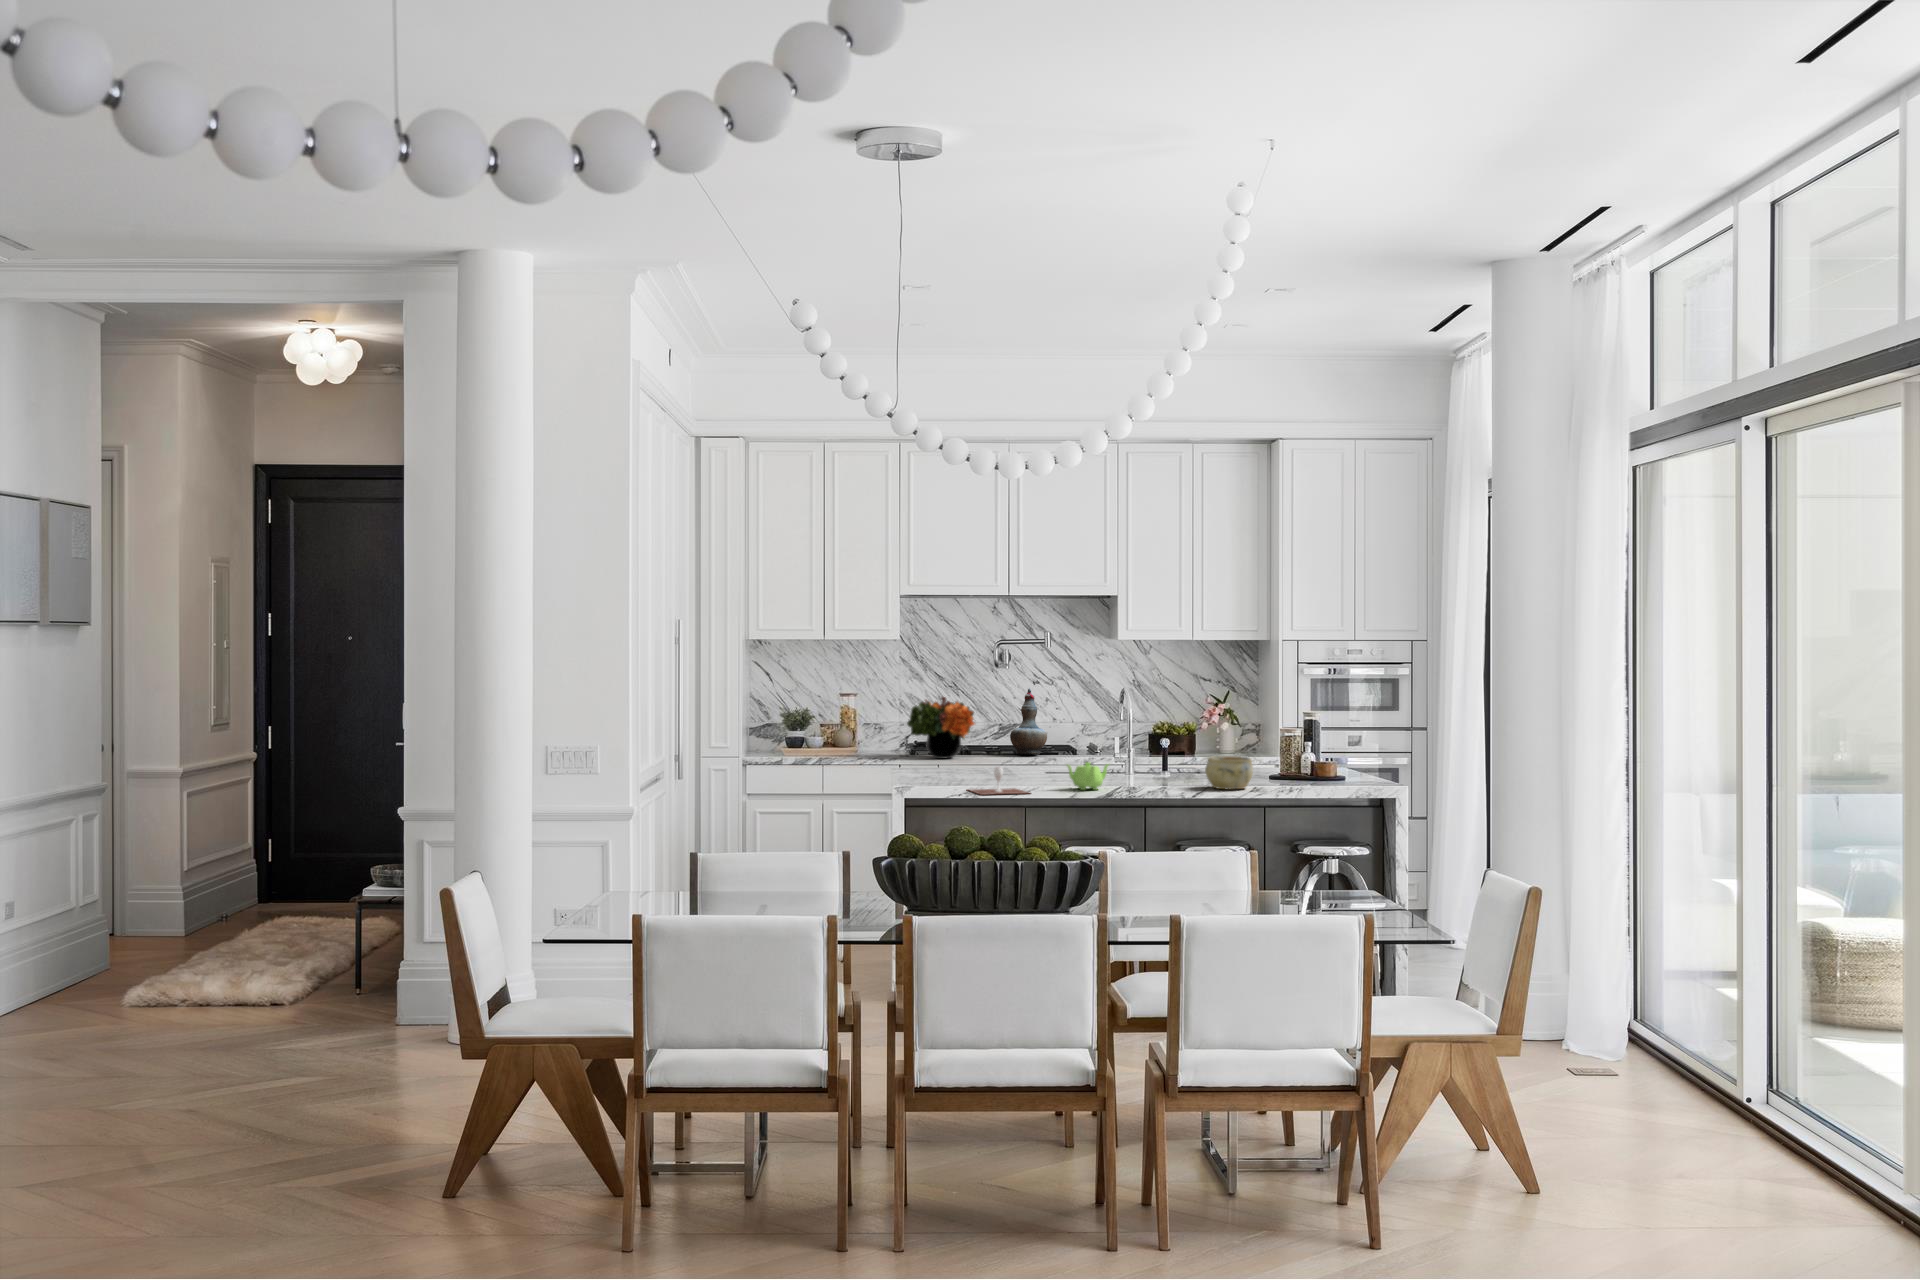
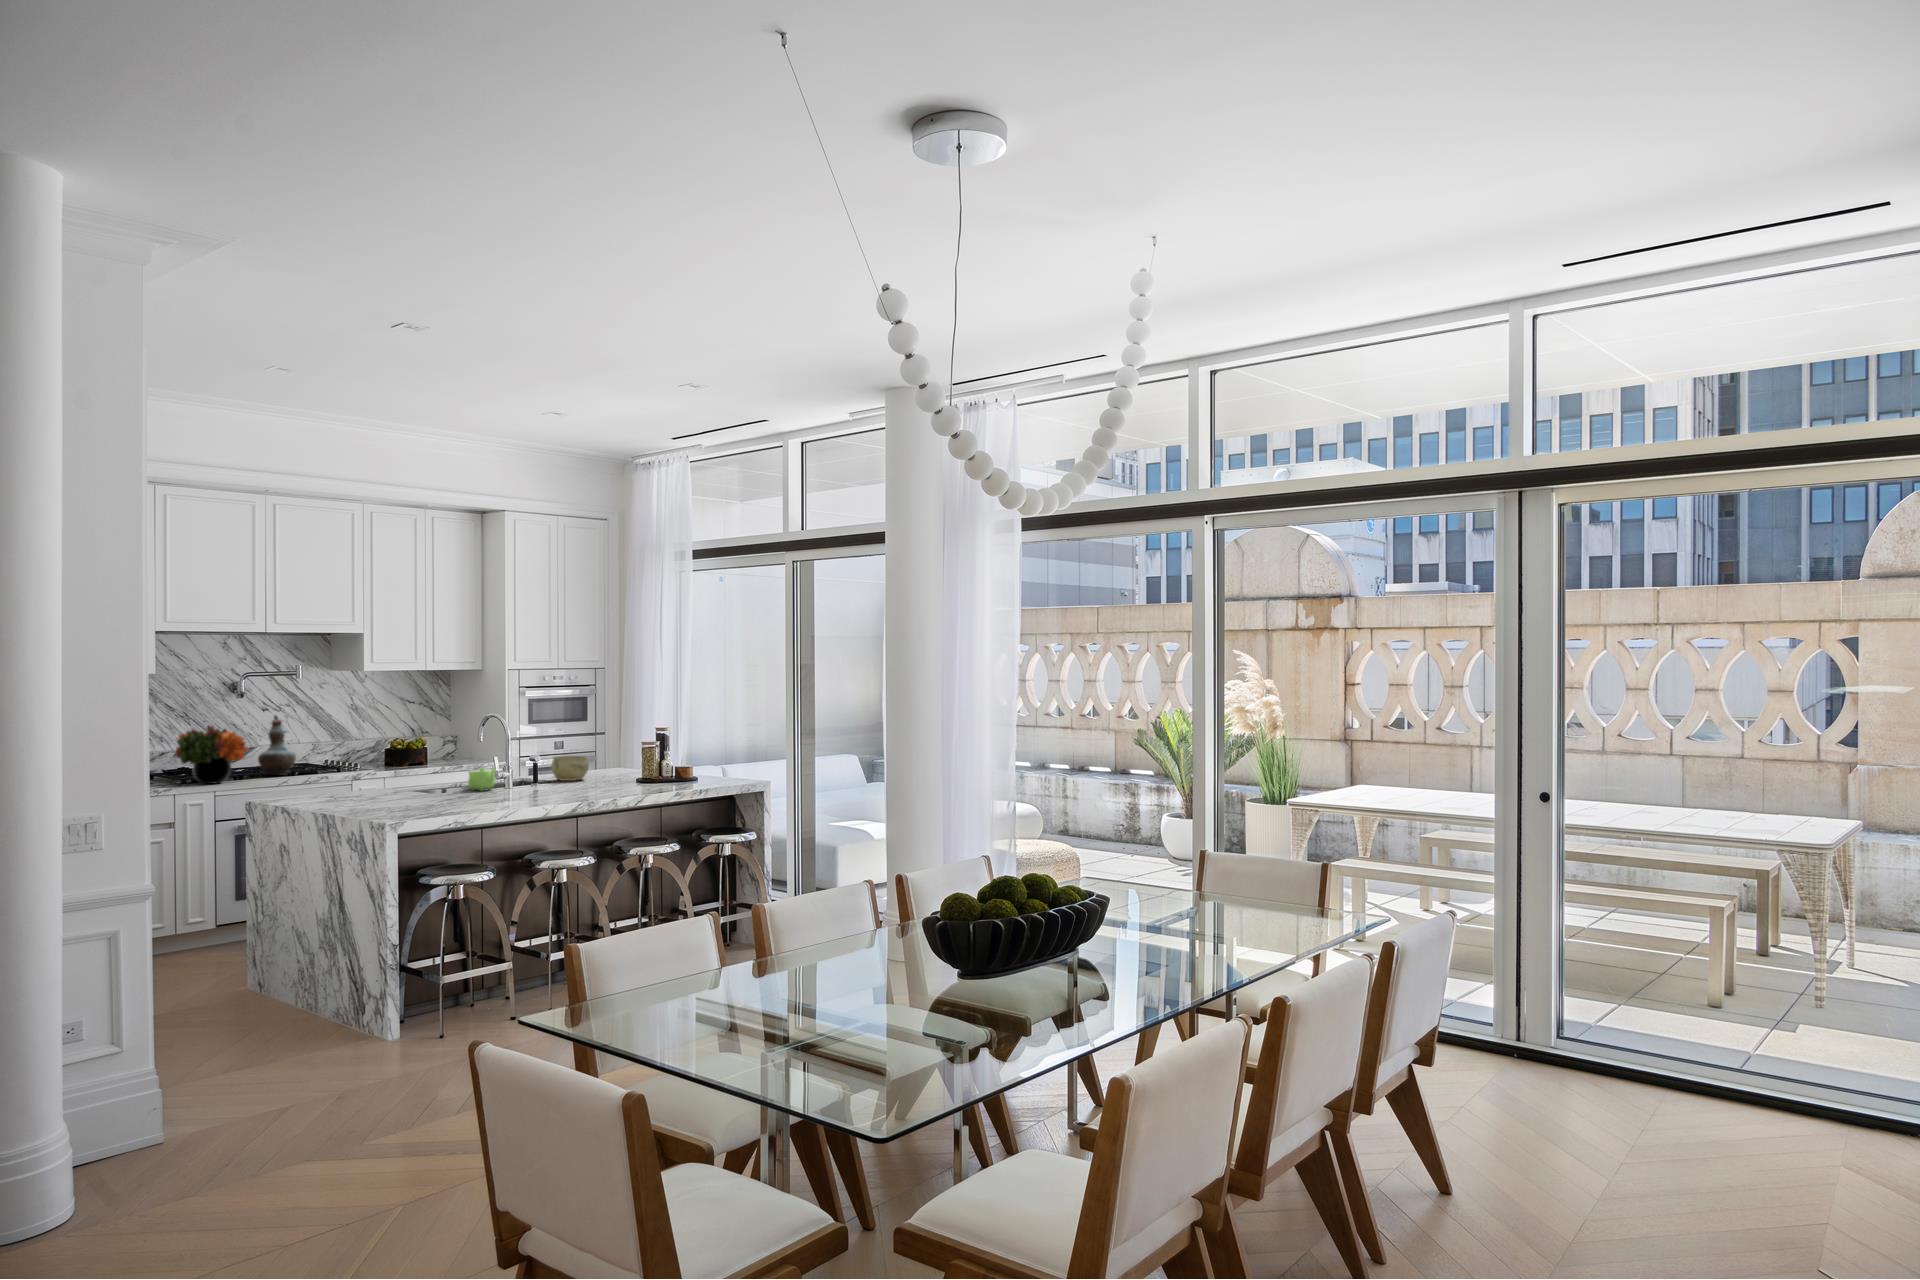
wine glass: present [967,767,1028,795] -> none [391,777,461,801]

